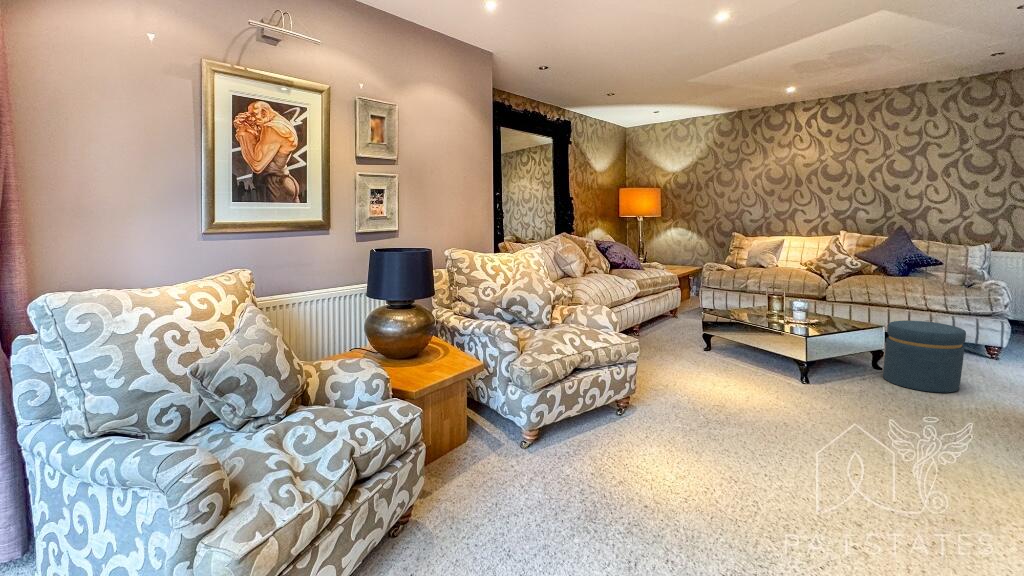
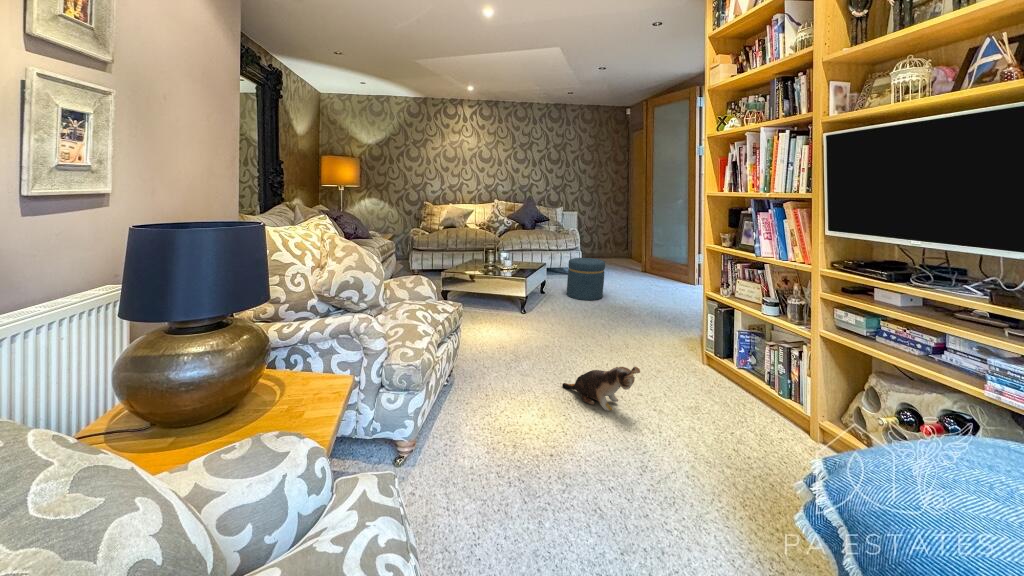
plush toy: none [700,434,753,486] -> present [562,367,640,411]

